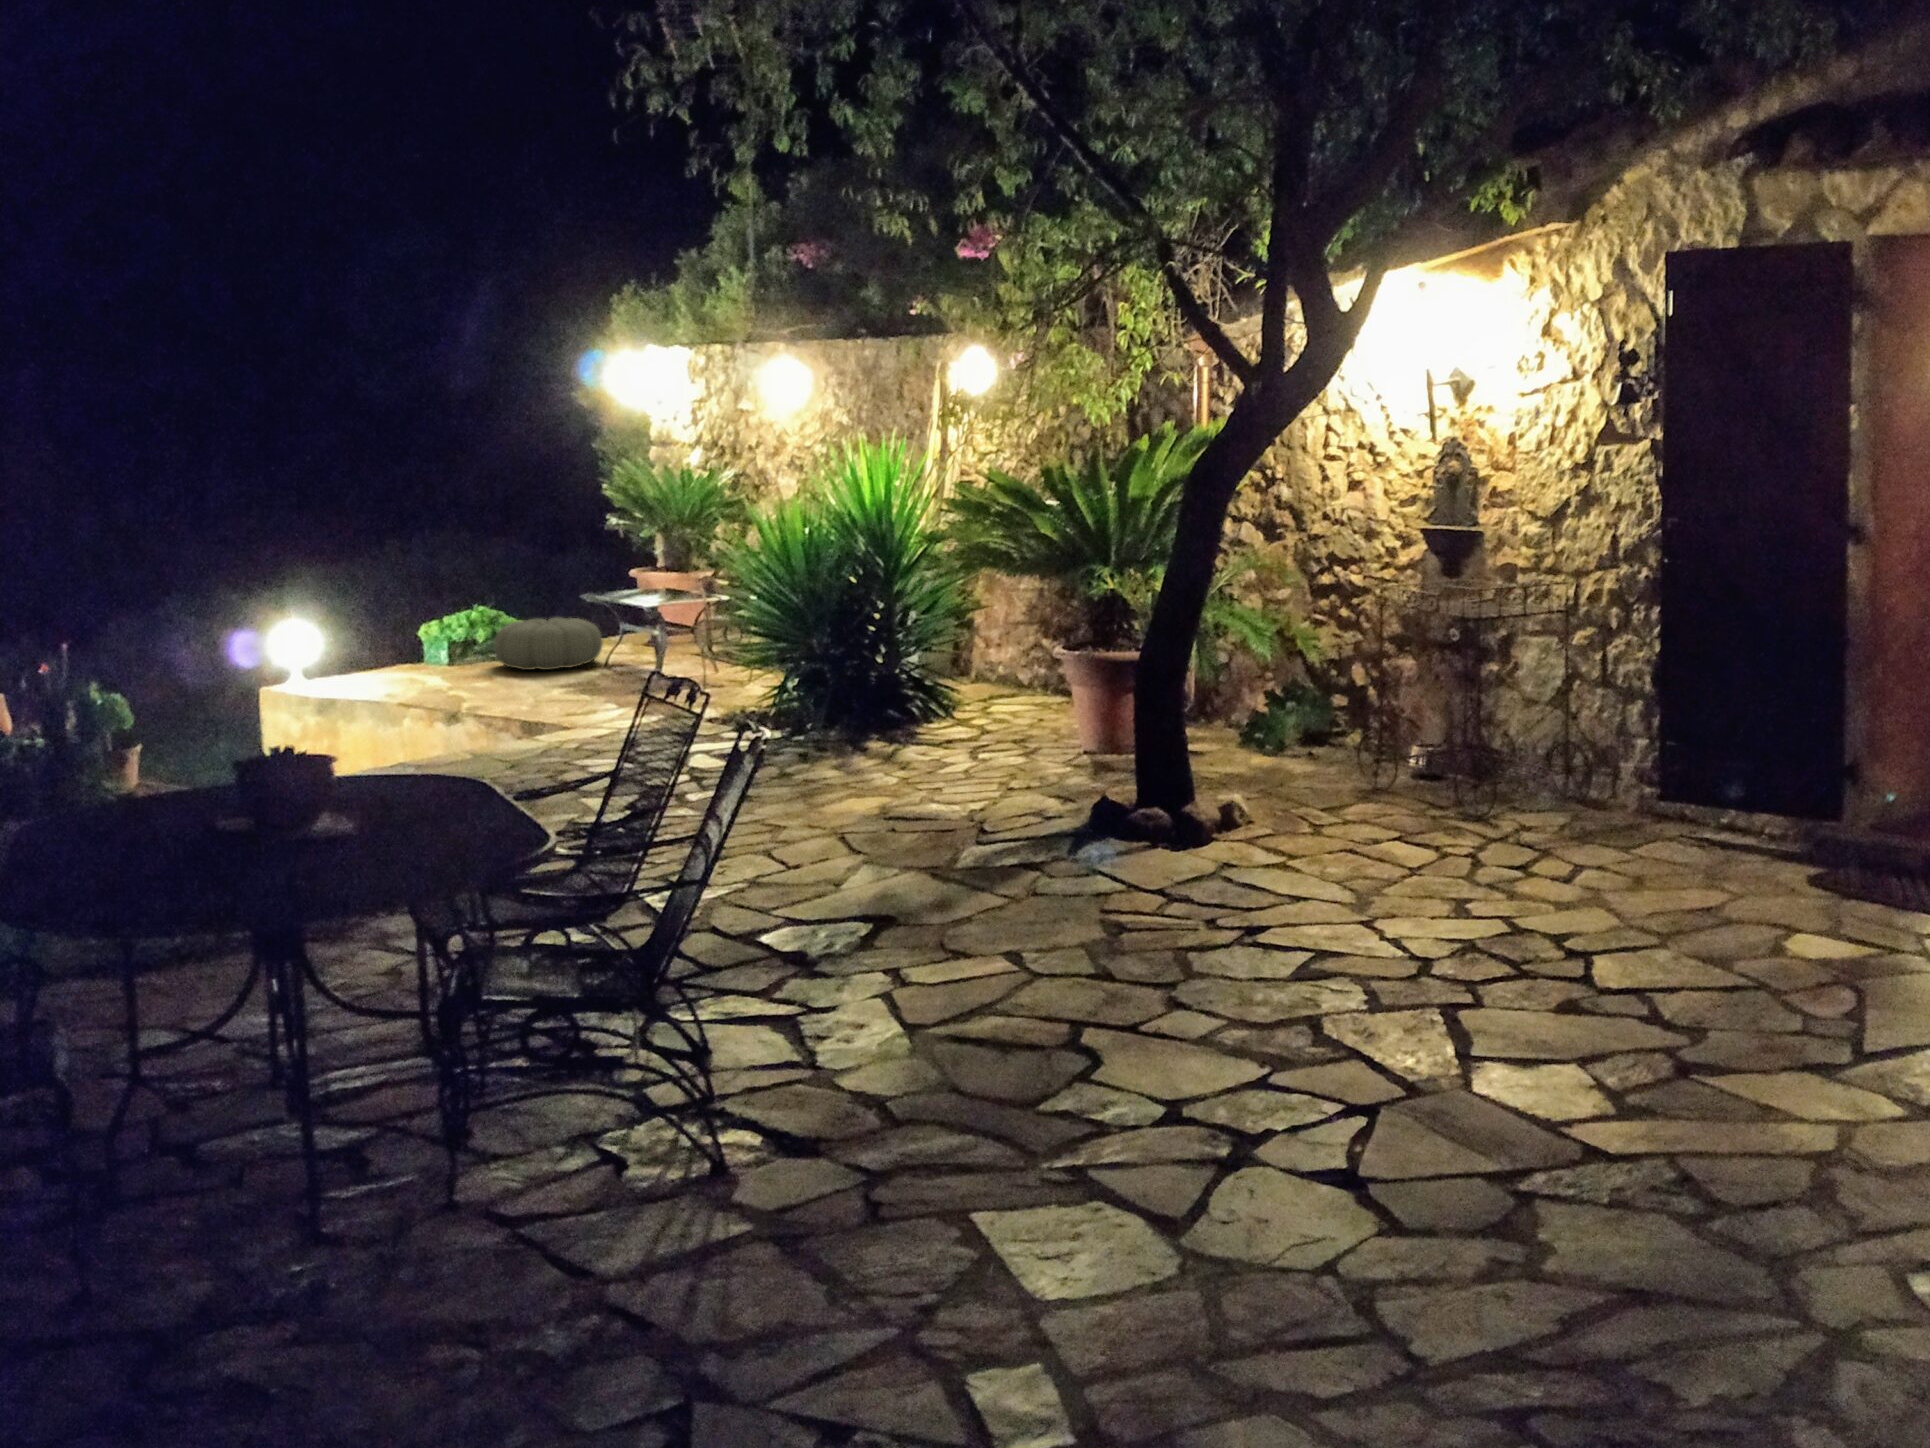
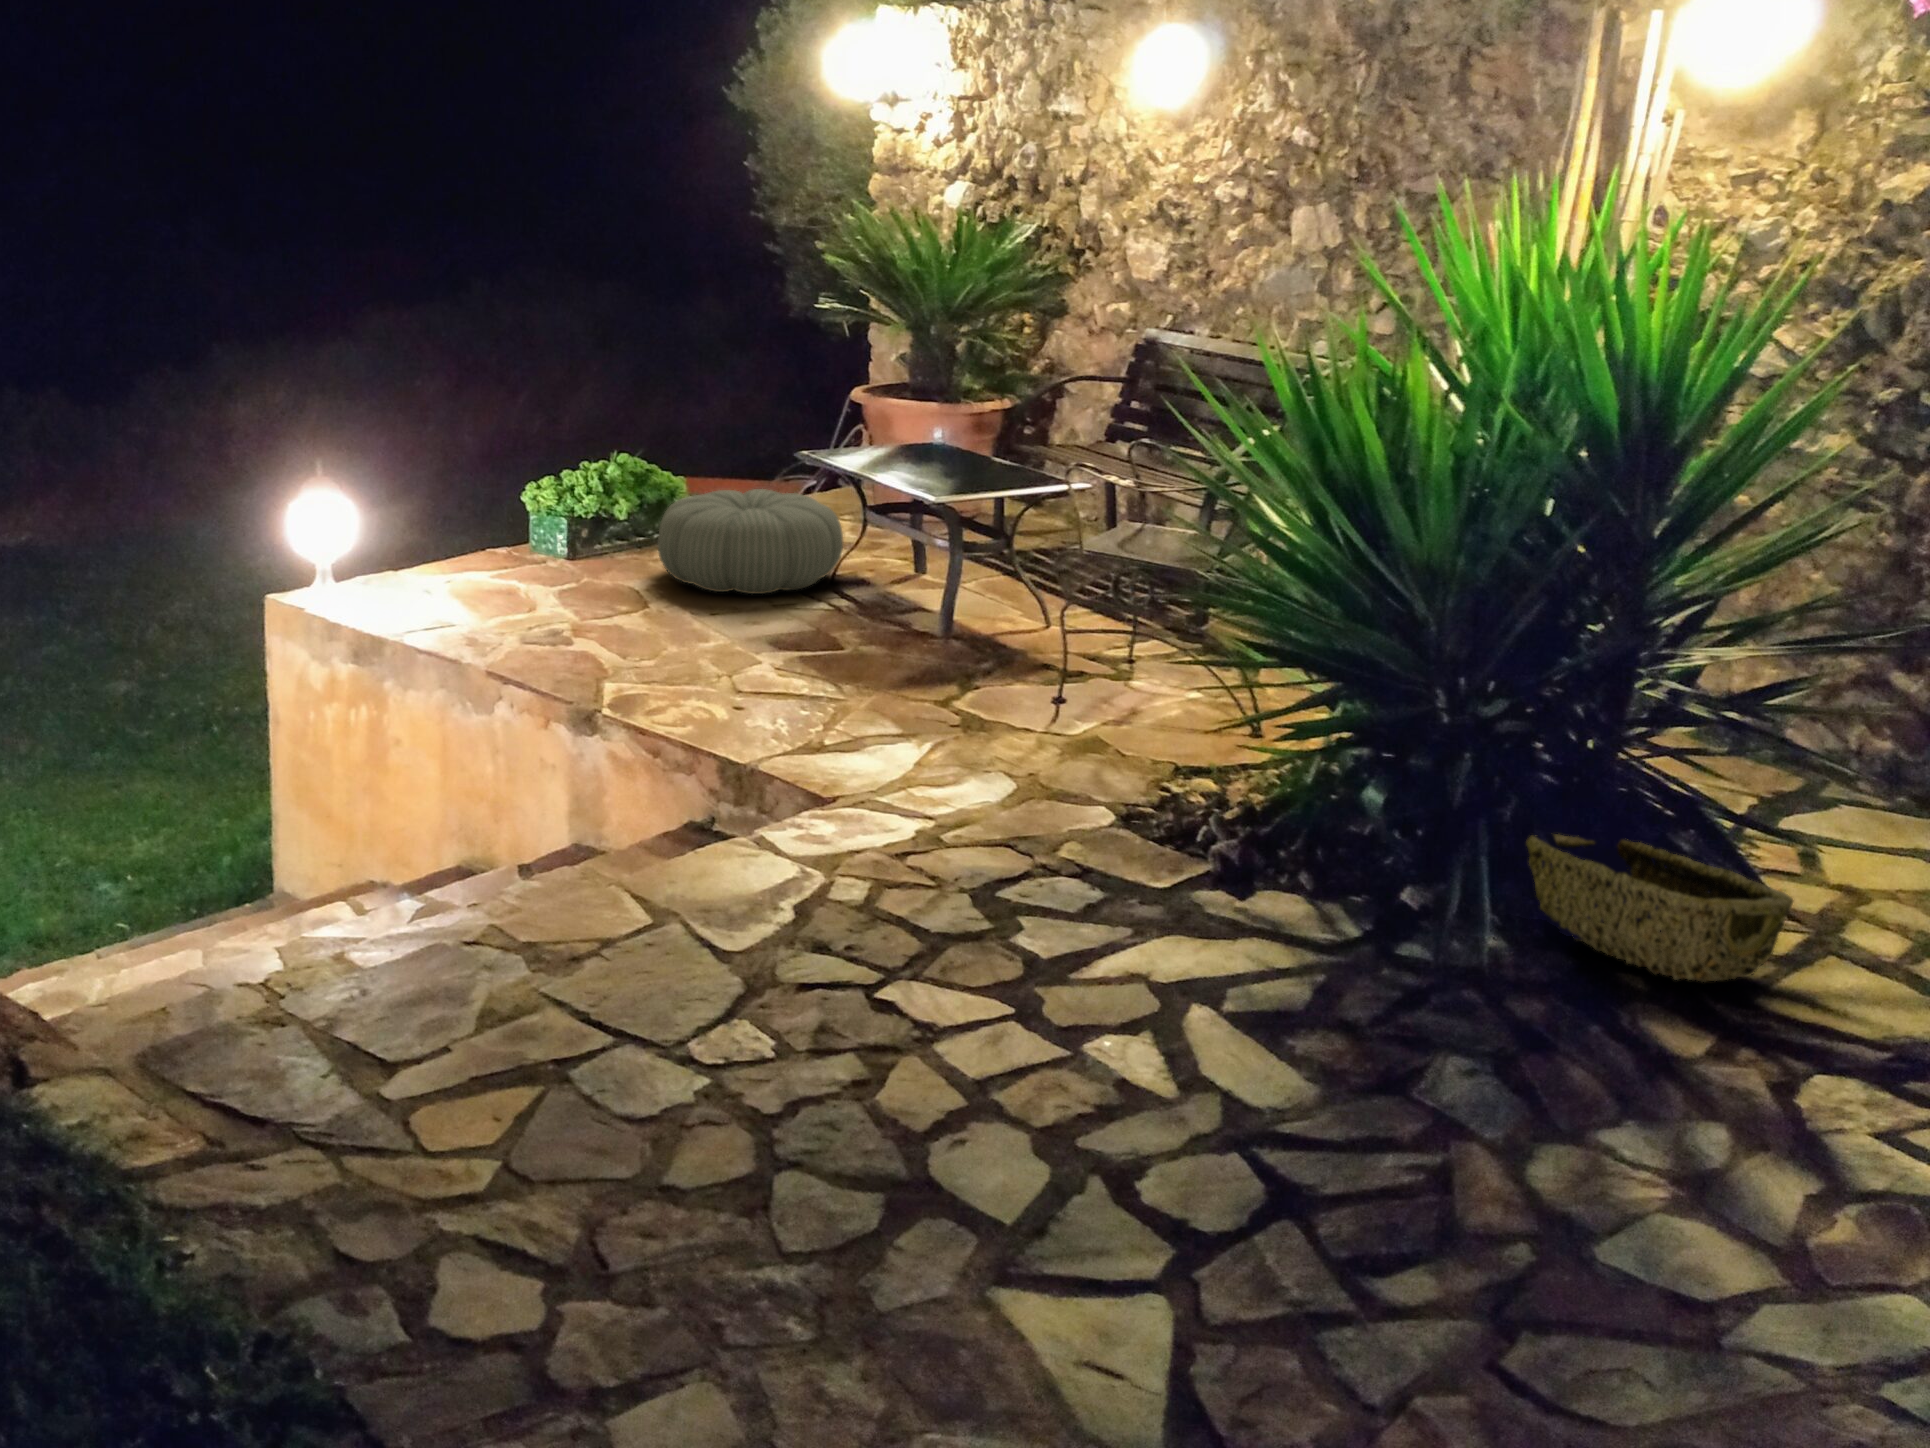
woven basket: none [812,698,899,744] -> present [1526,834,1793,981]

